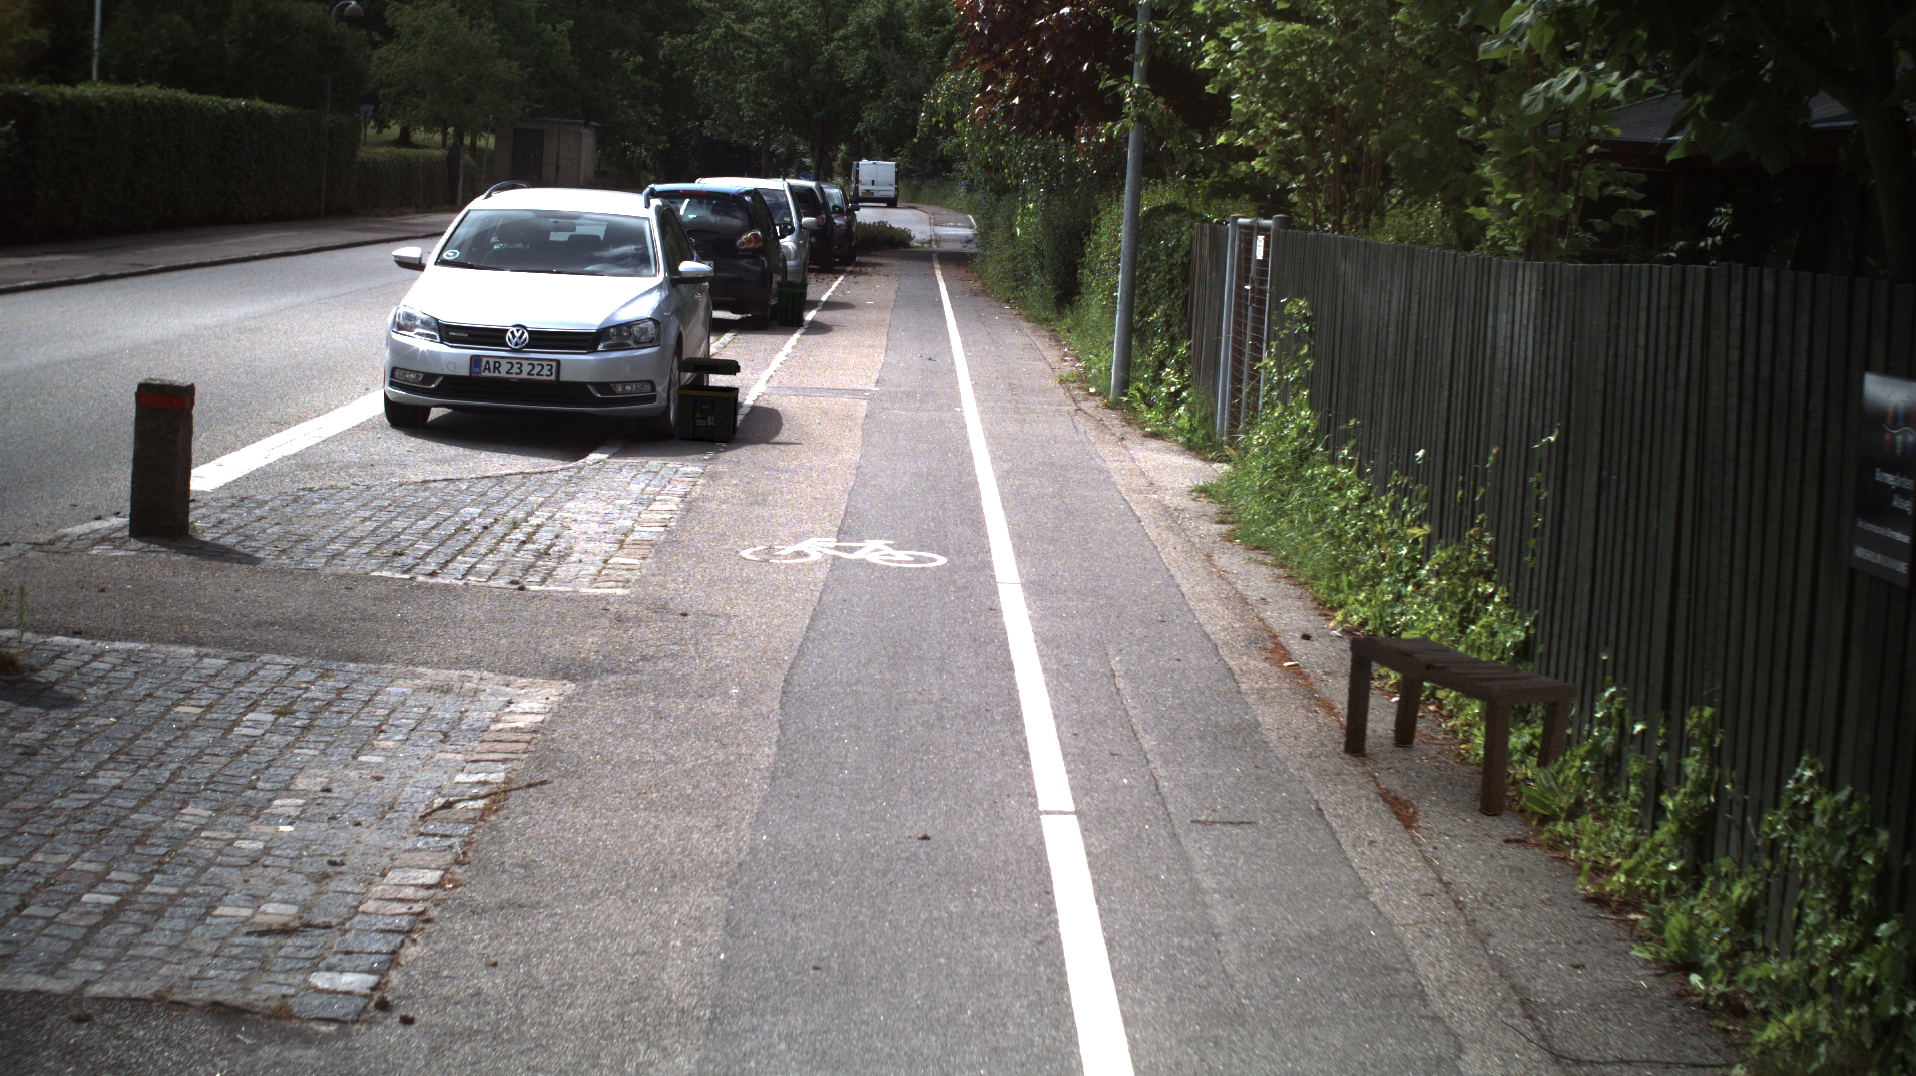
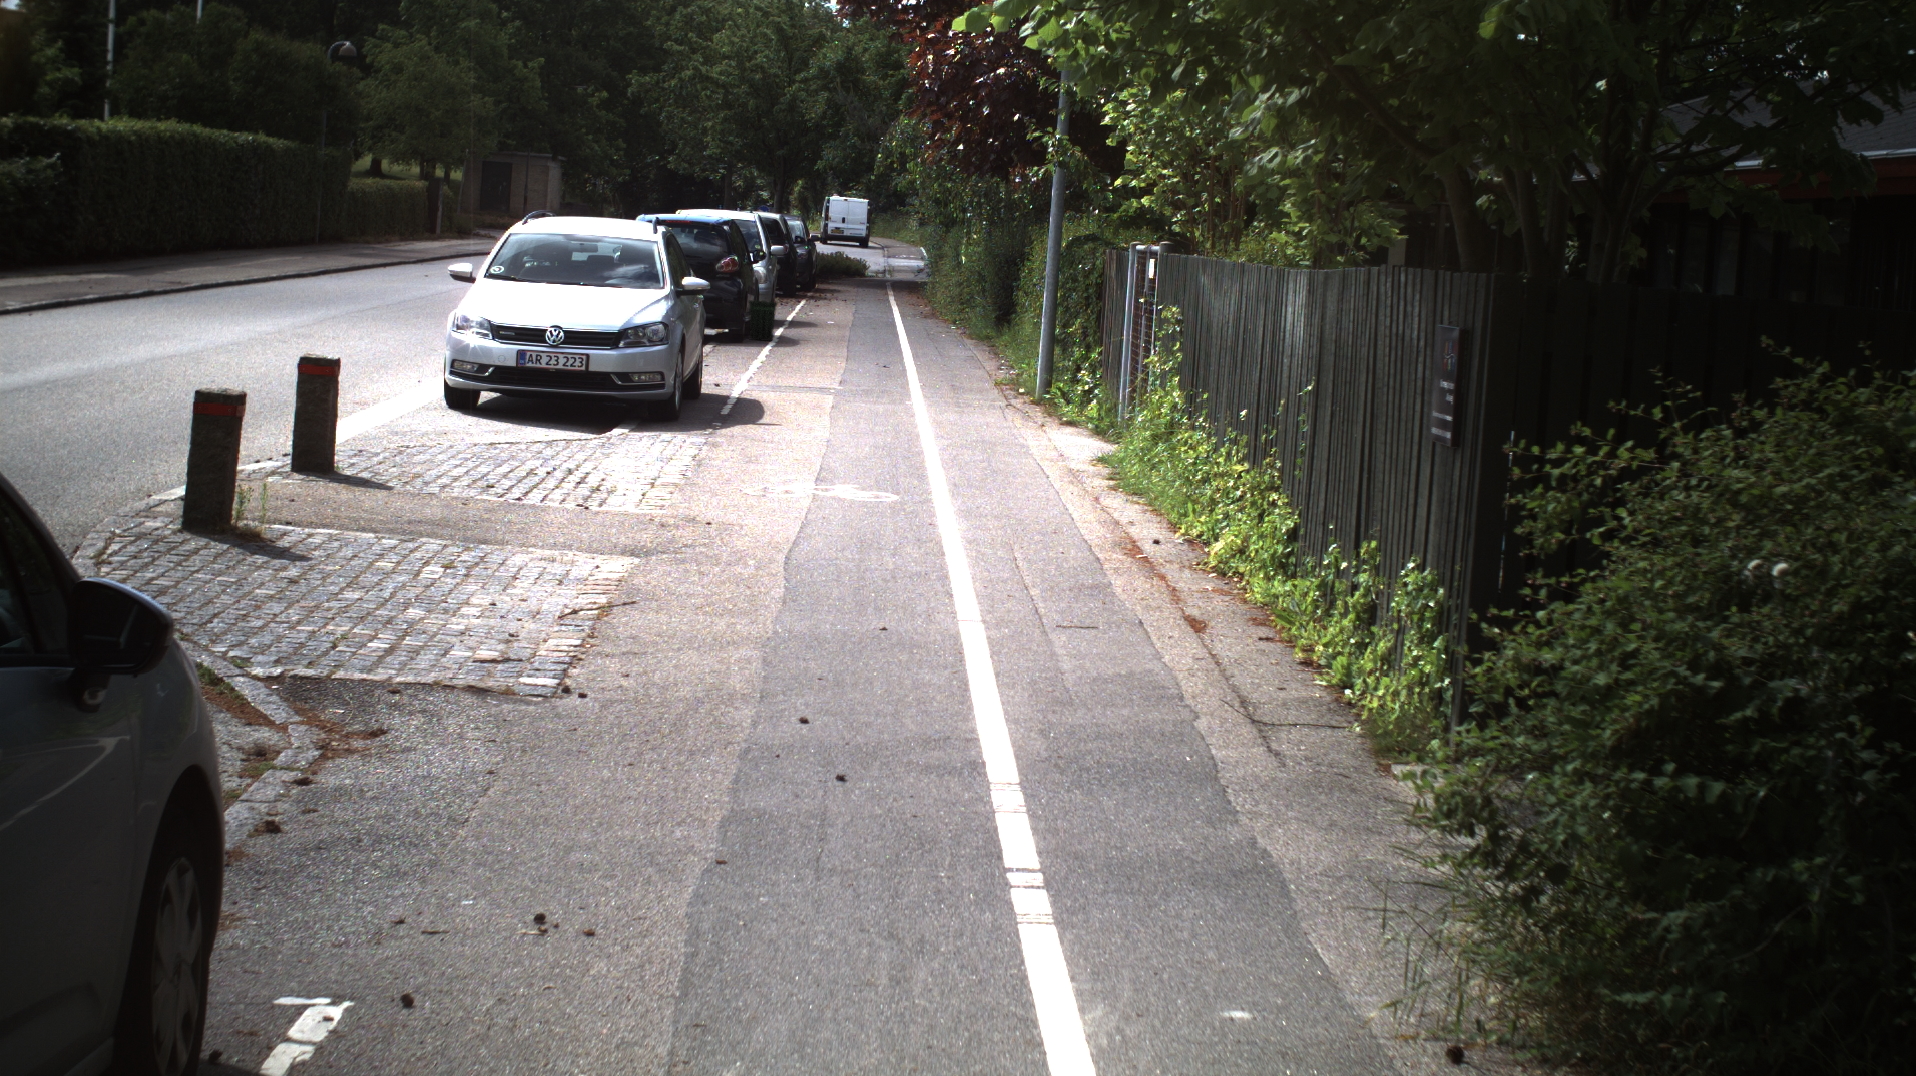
toolbox: present [676,357,741,442] -> none [679,355,731,423]
bench: present [1344,636,1578,815] -> none [1165,521,1310,630]

